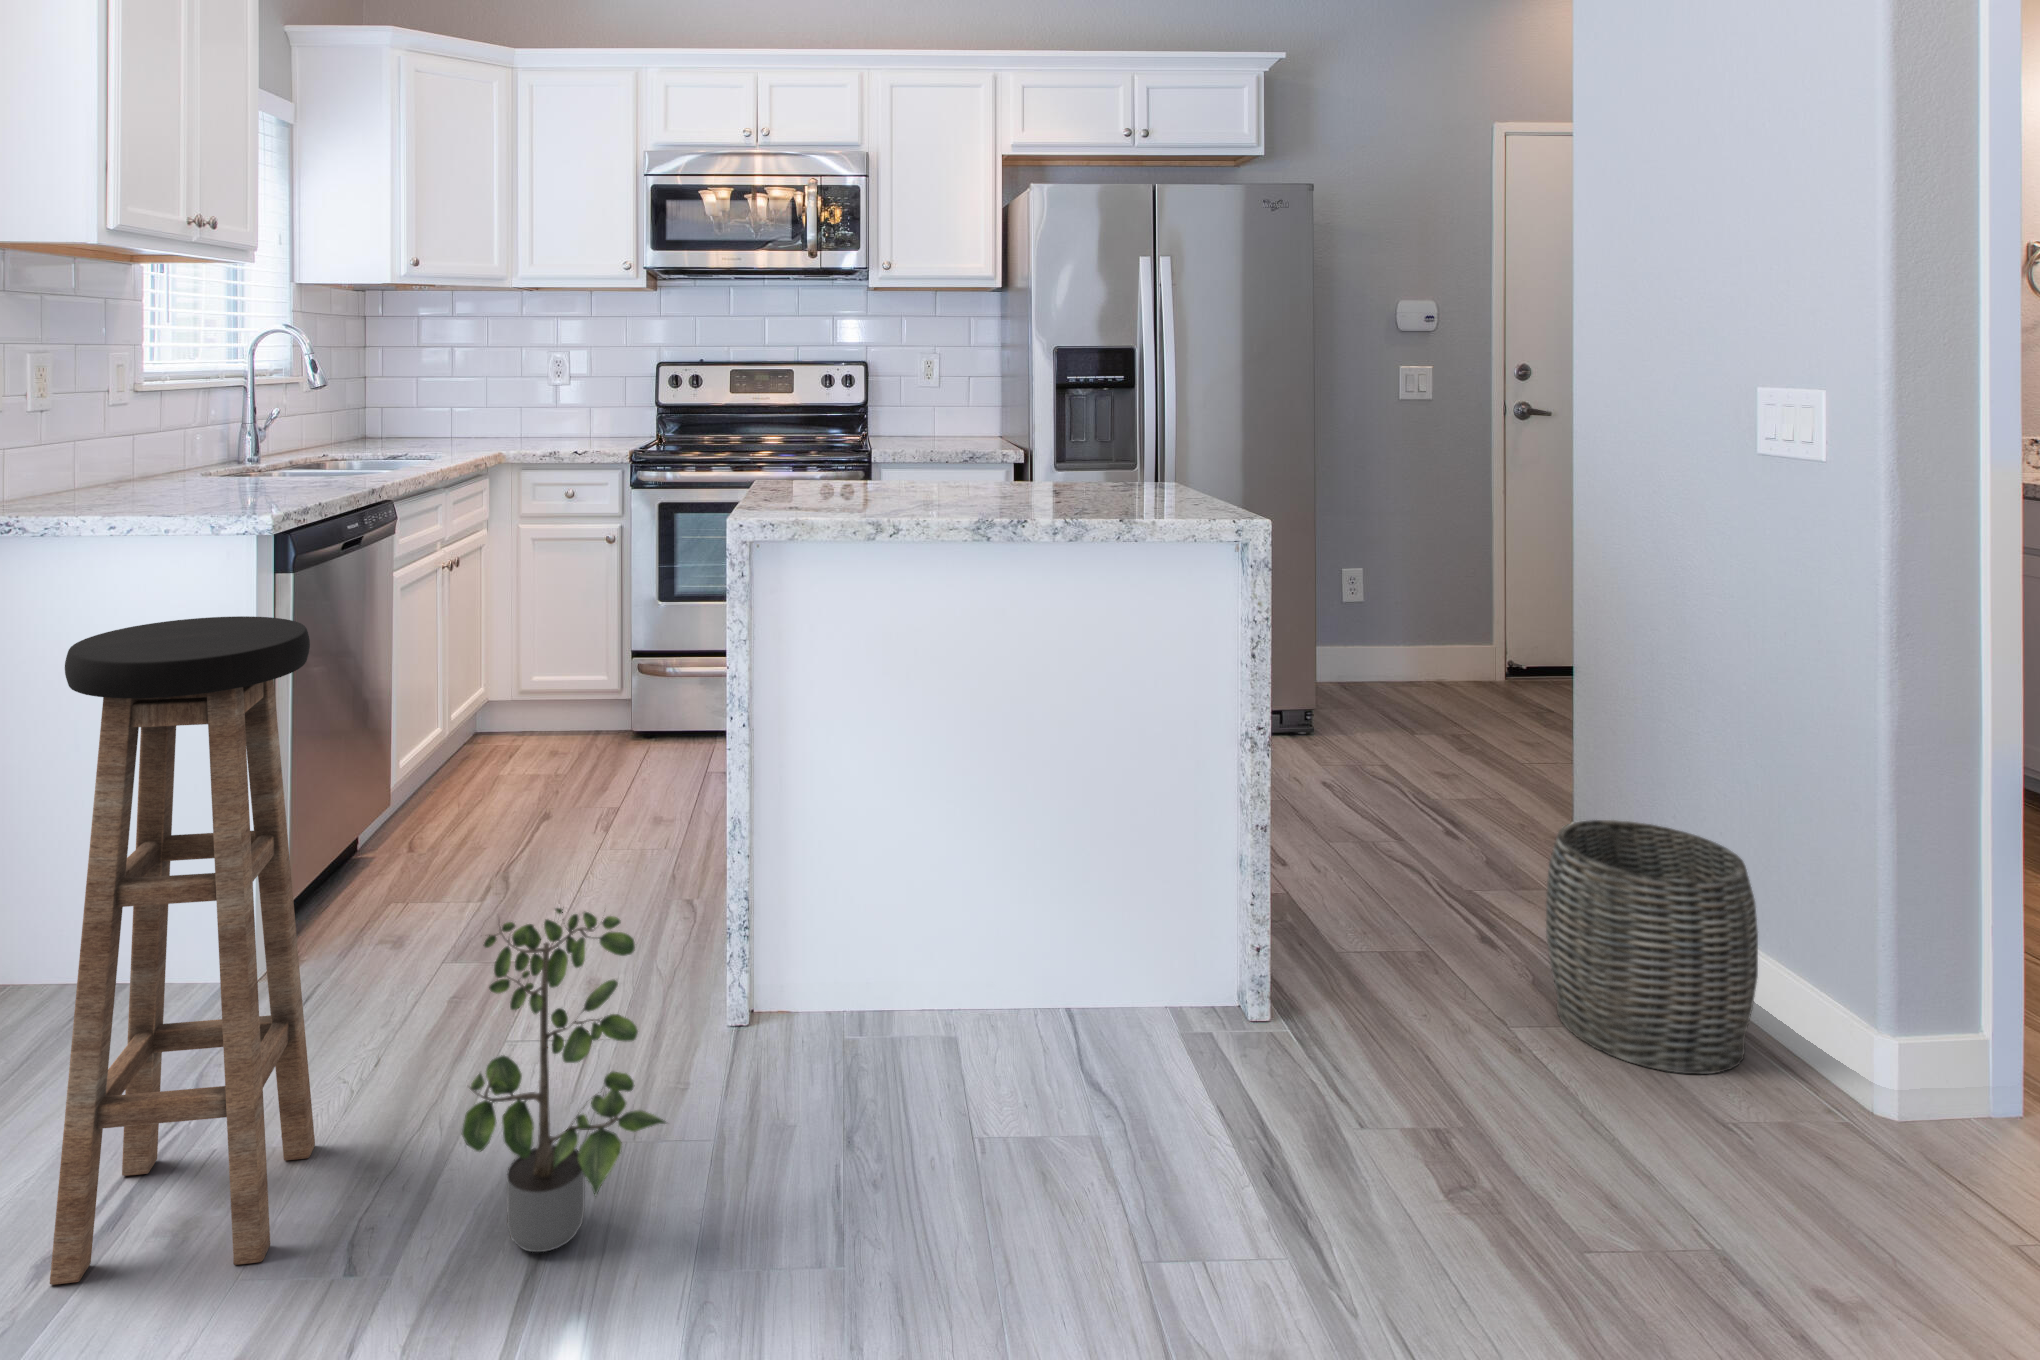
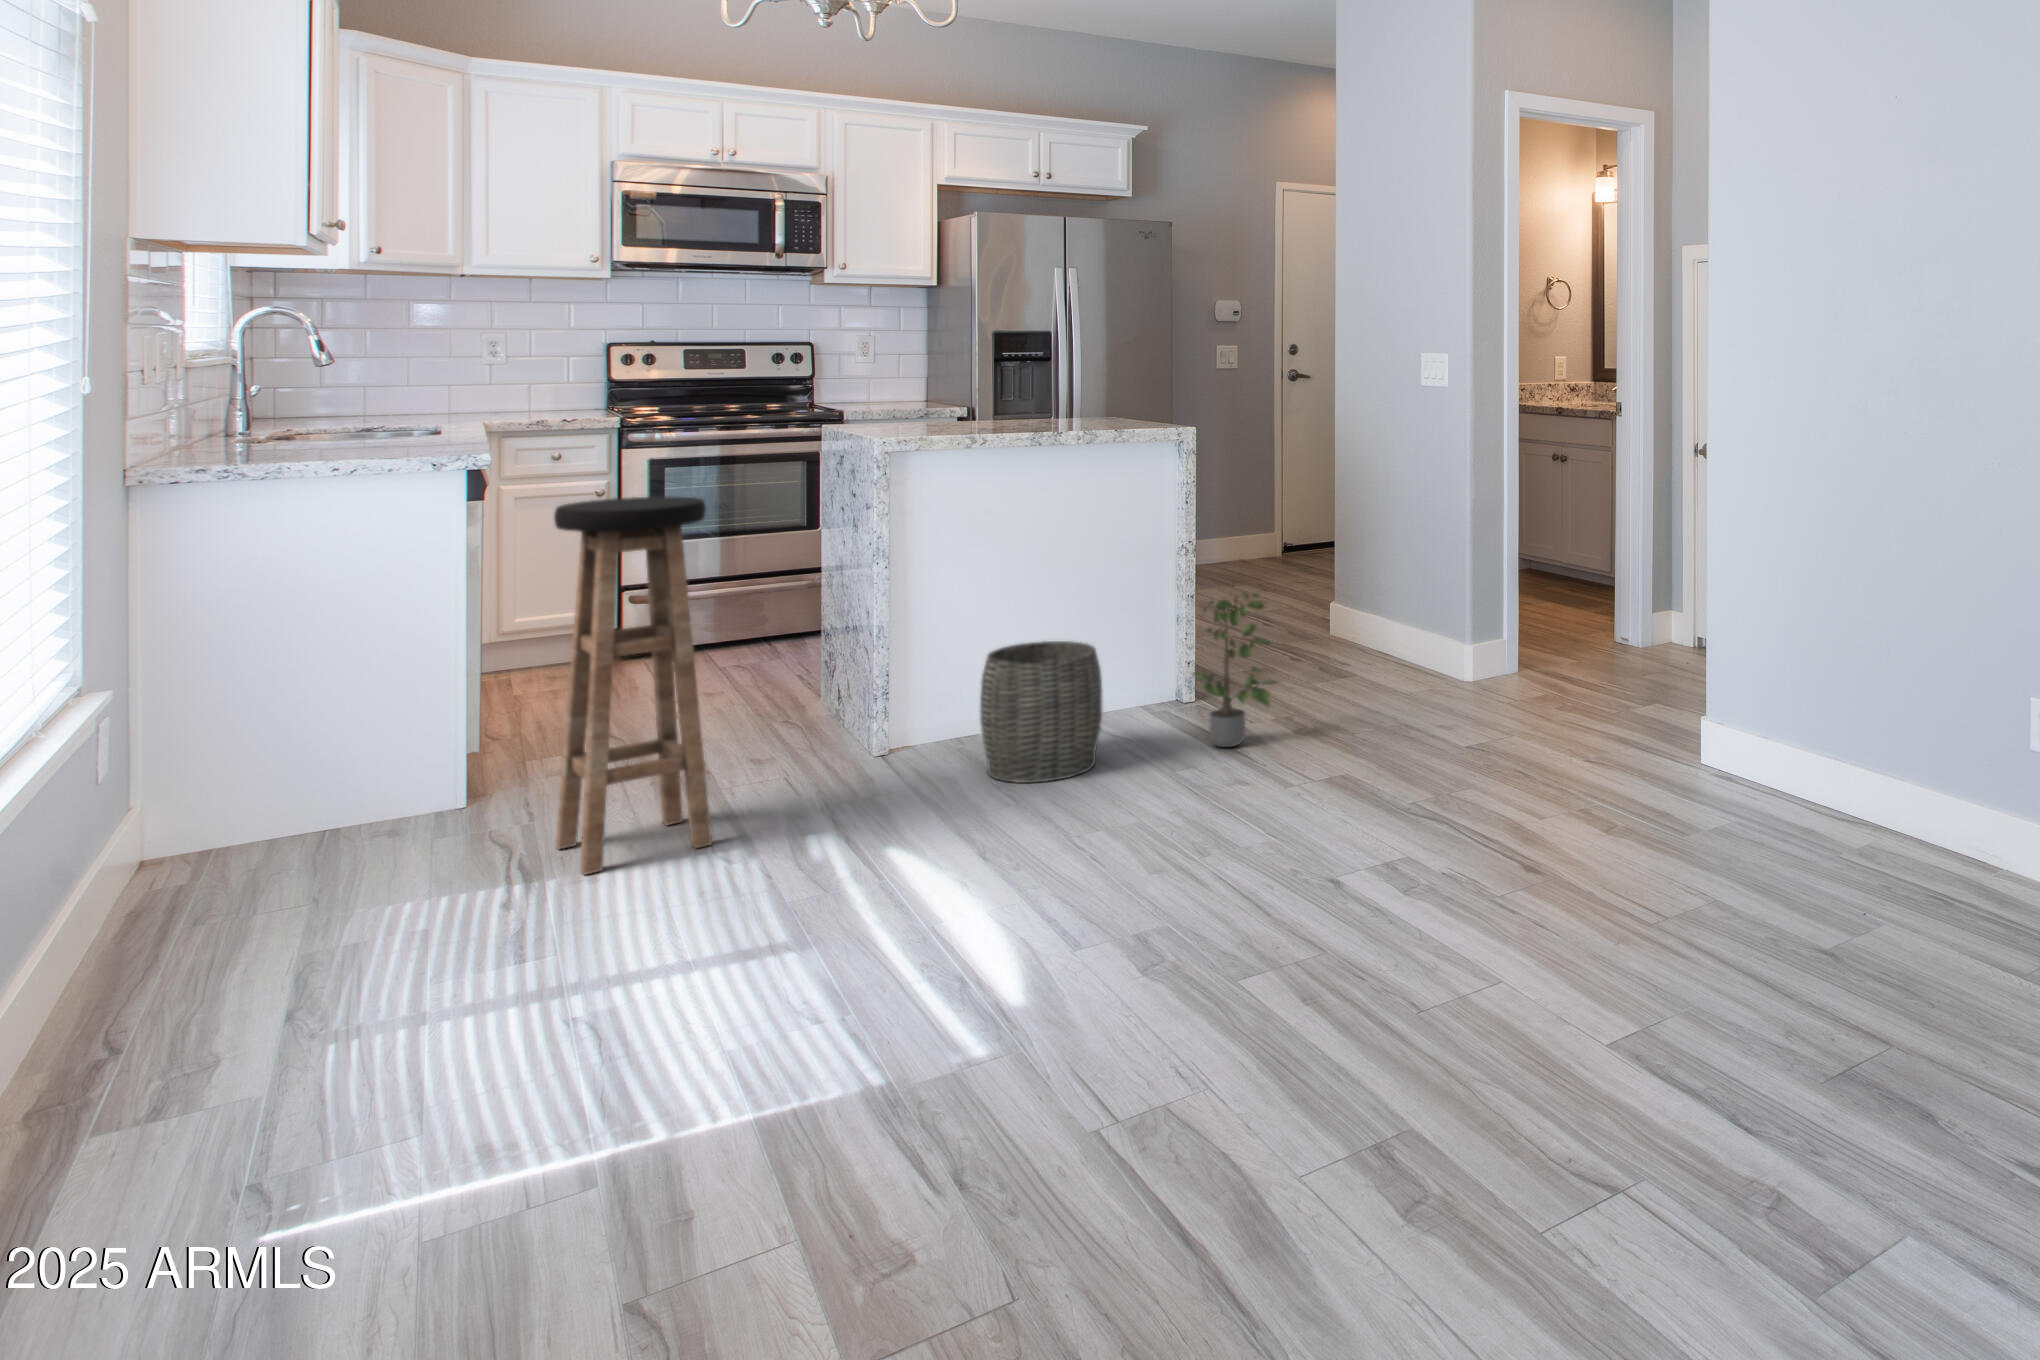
woven basket: present [1546,820,1758,1074] -> present [980,641,1102,783]
potted plant: present [462,908,666,1252] -> present [1193,593,1276,747]

